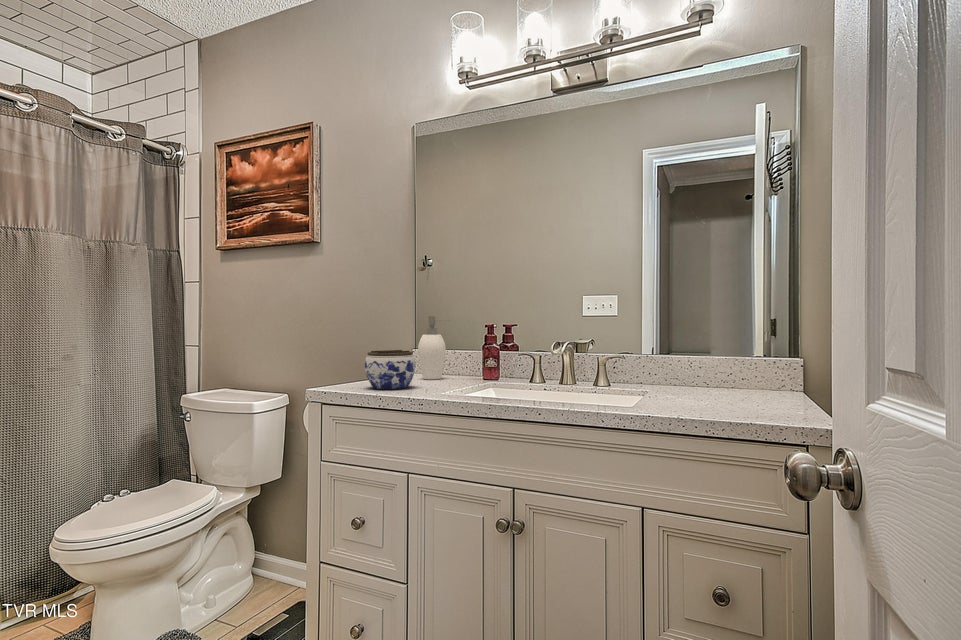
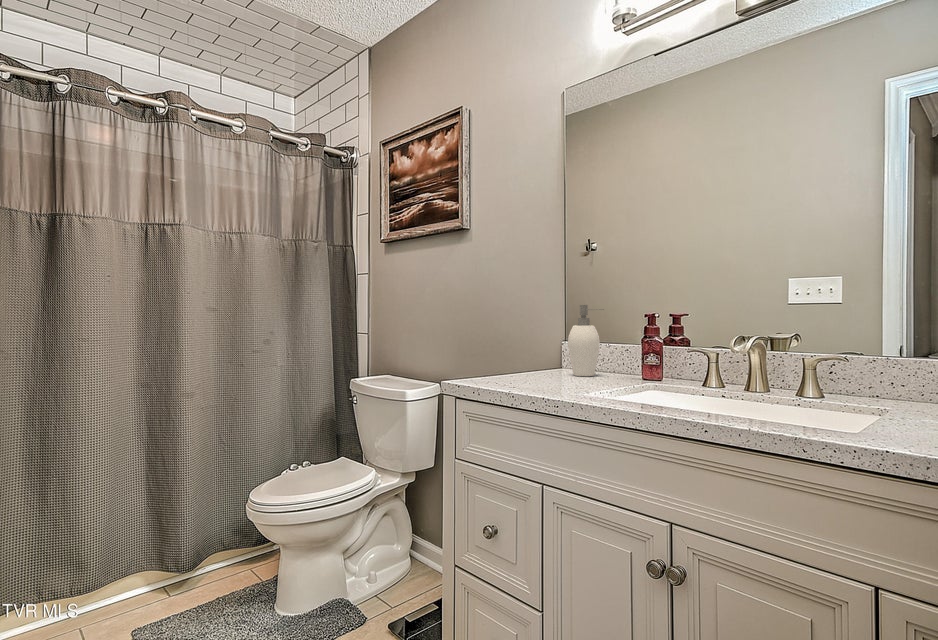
jar: present [365,350,415,389] -> none [503,343,559,387]

